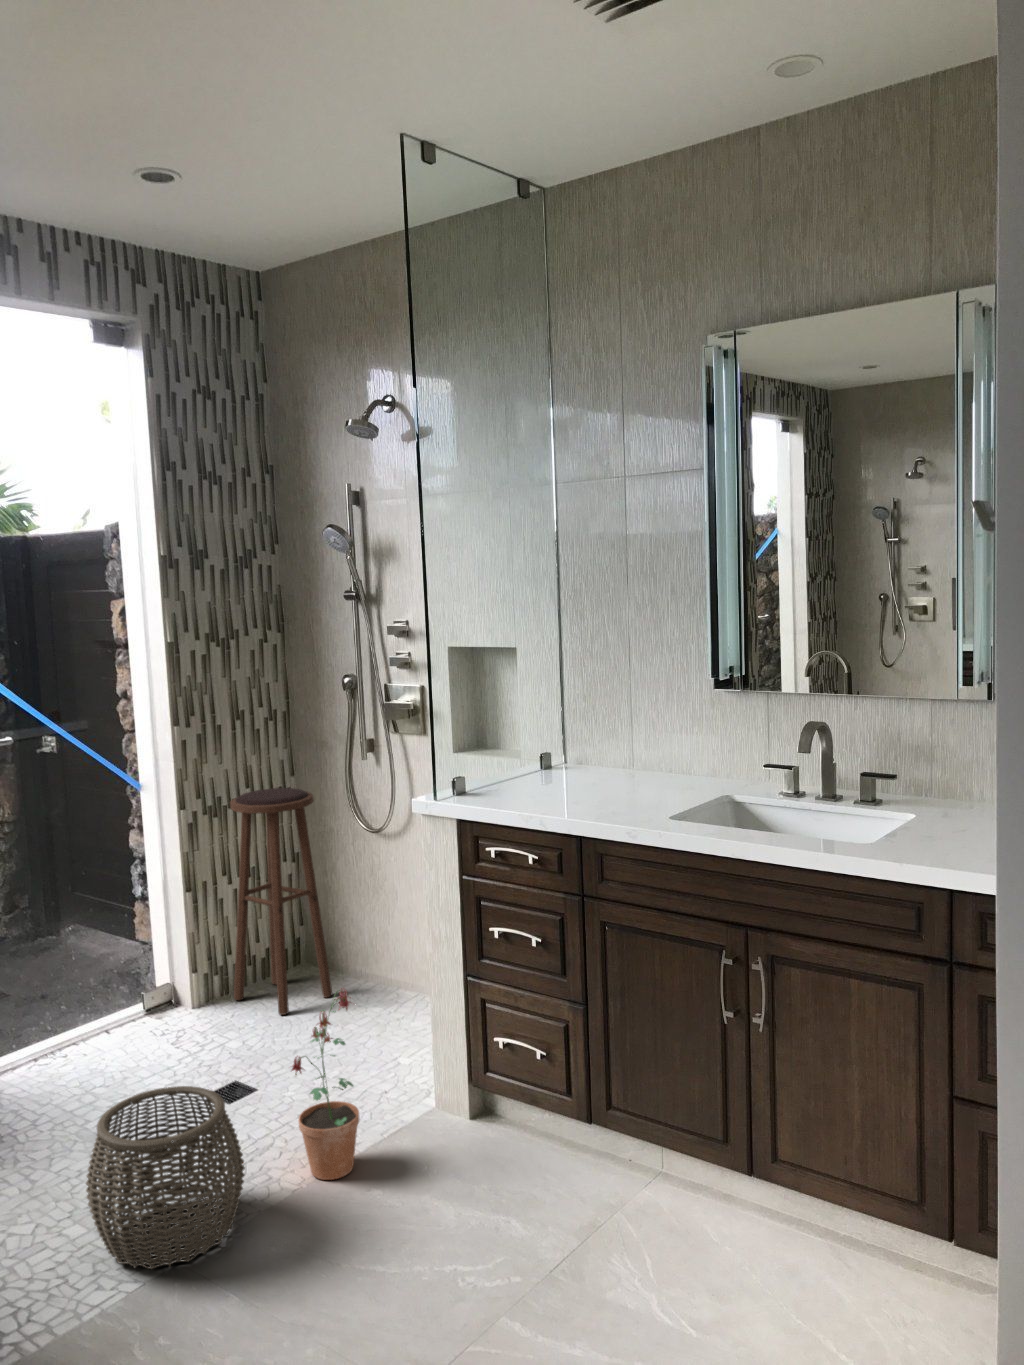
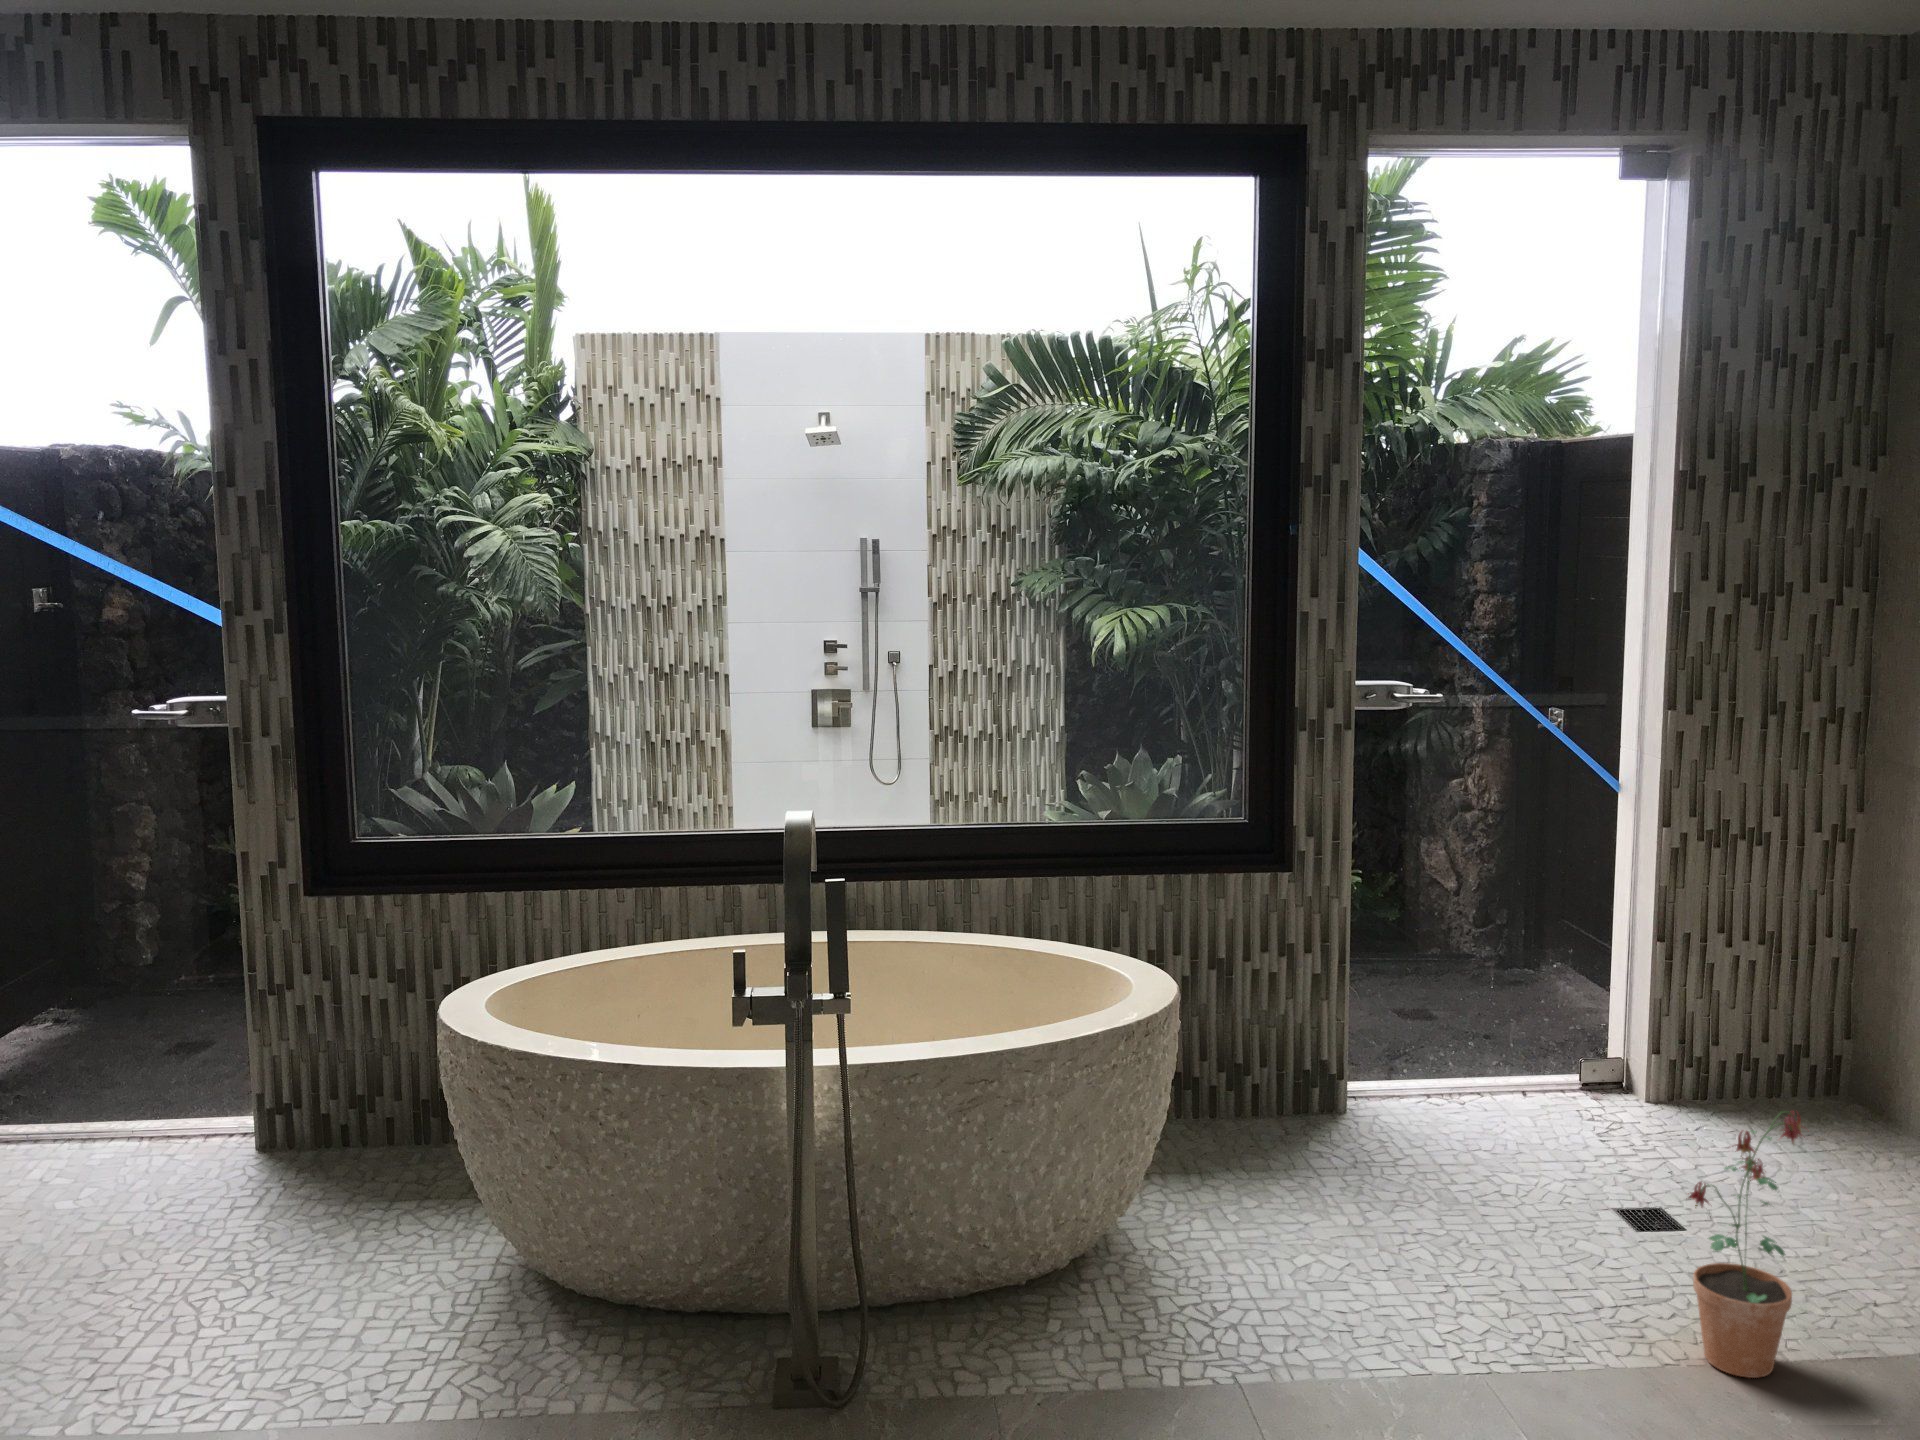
stool: present [230,788,332,1015] -> none [1711,821,1872,1150]
woven basket: present [86,1086,245,1269] -> none [1387,1153,1593,1380]

